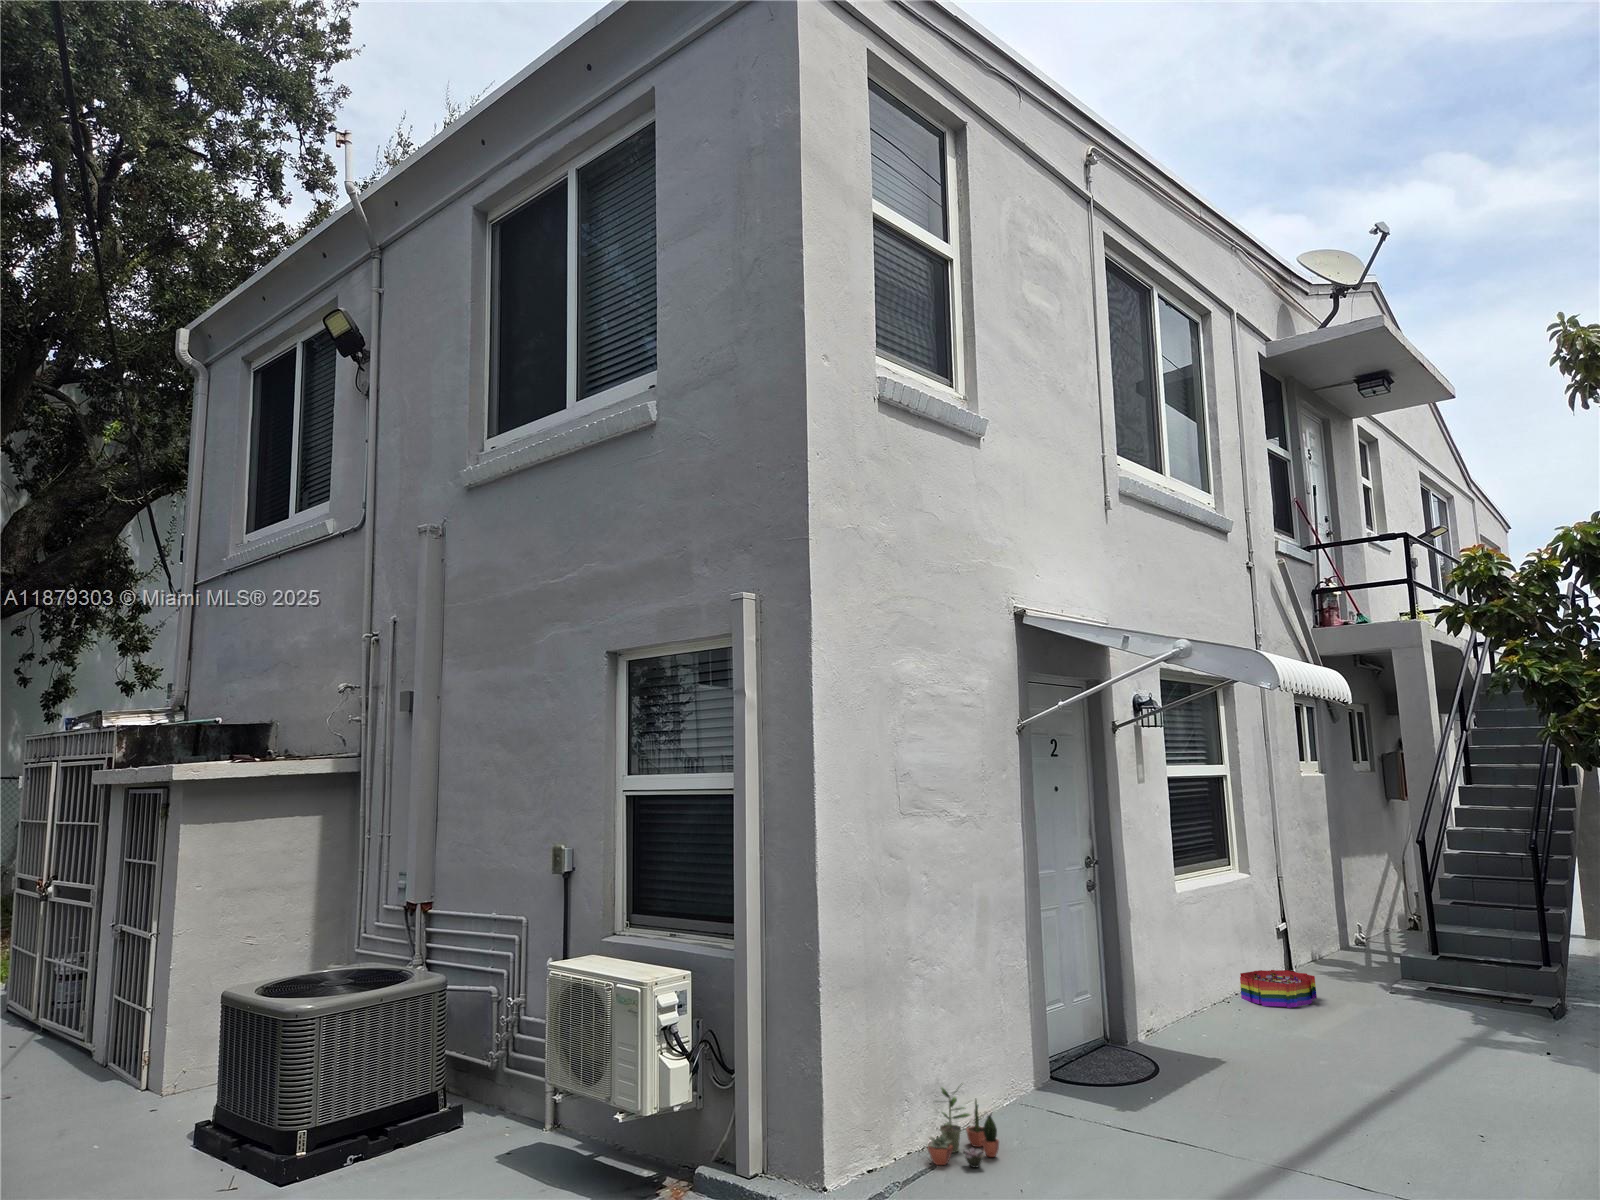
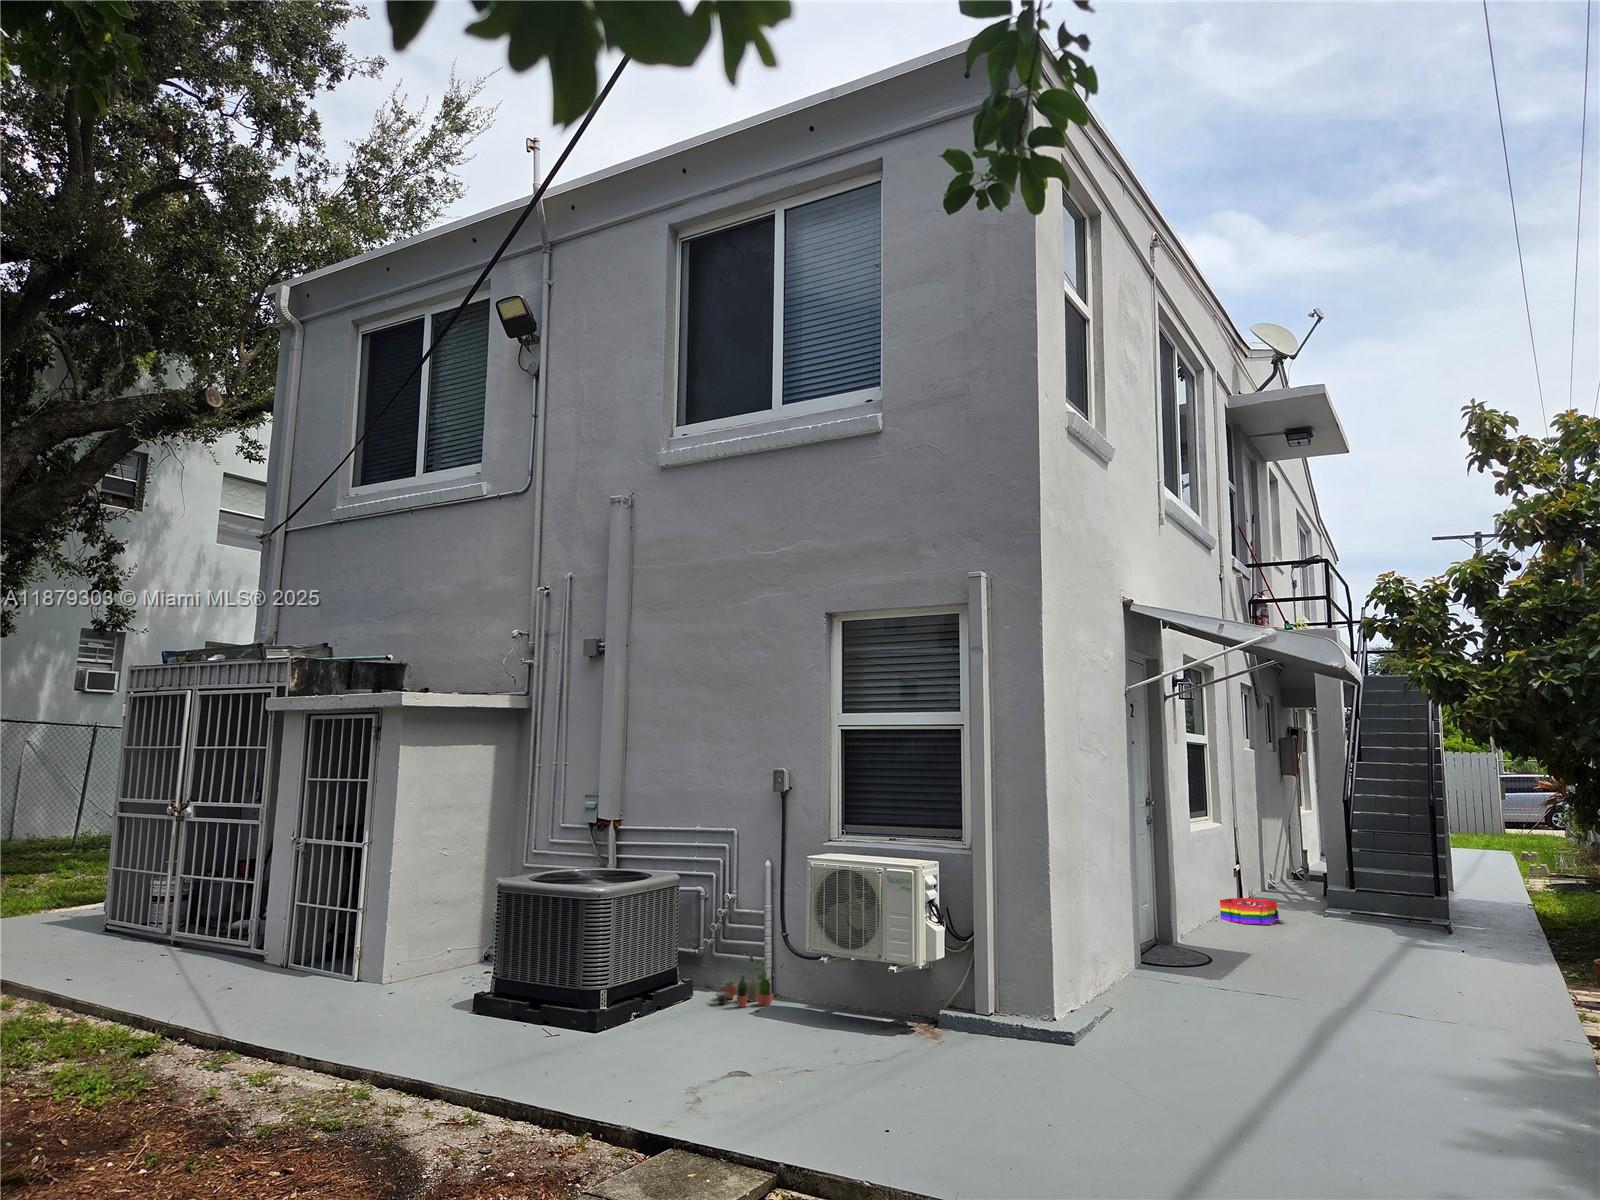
potted plant: present [928,1083,999,1167] -> present [716,953,773,1007]

